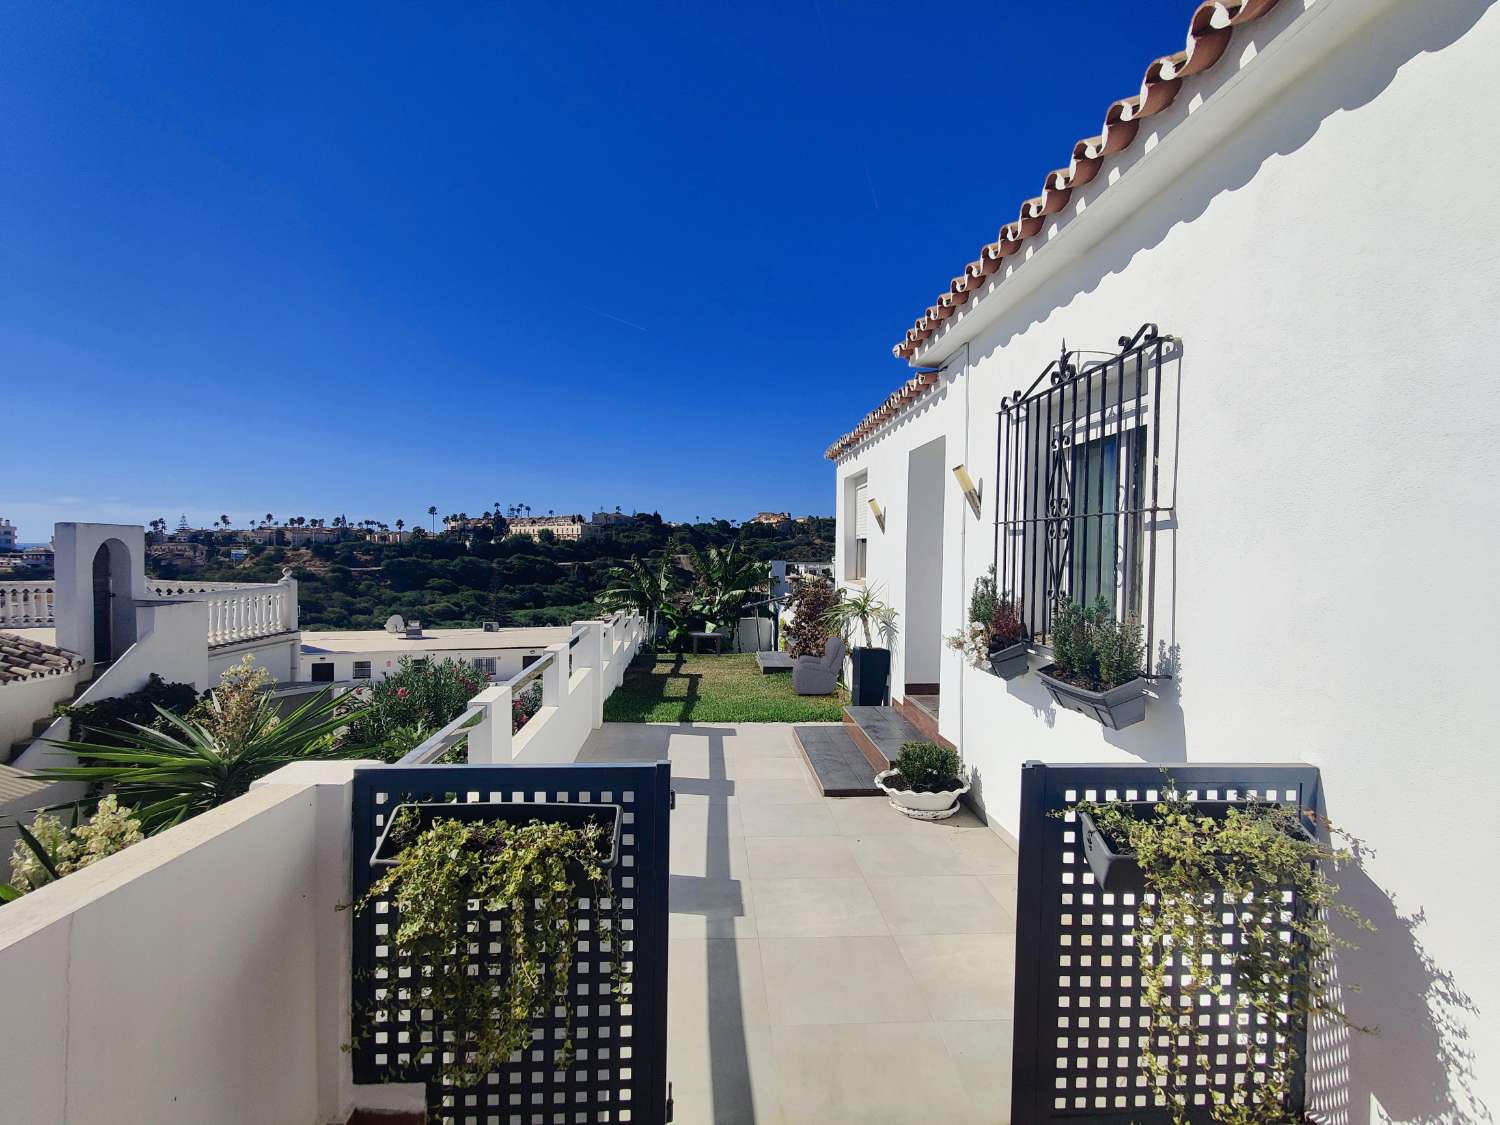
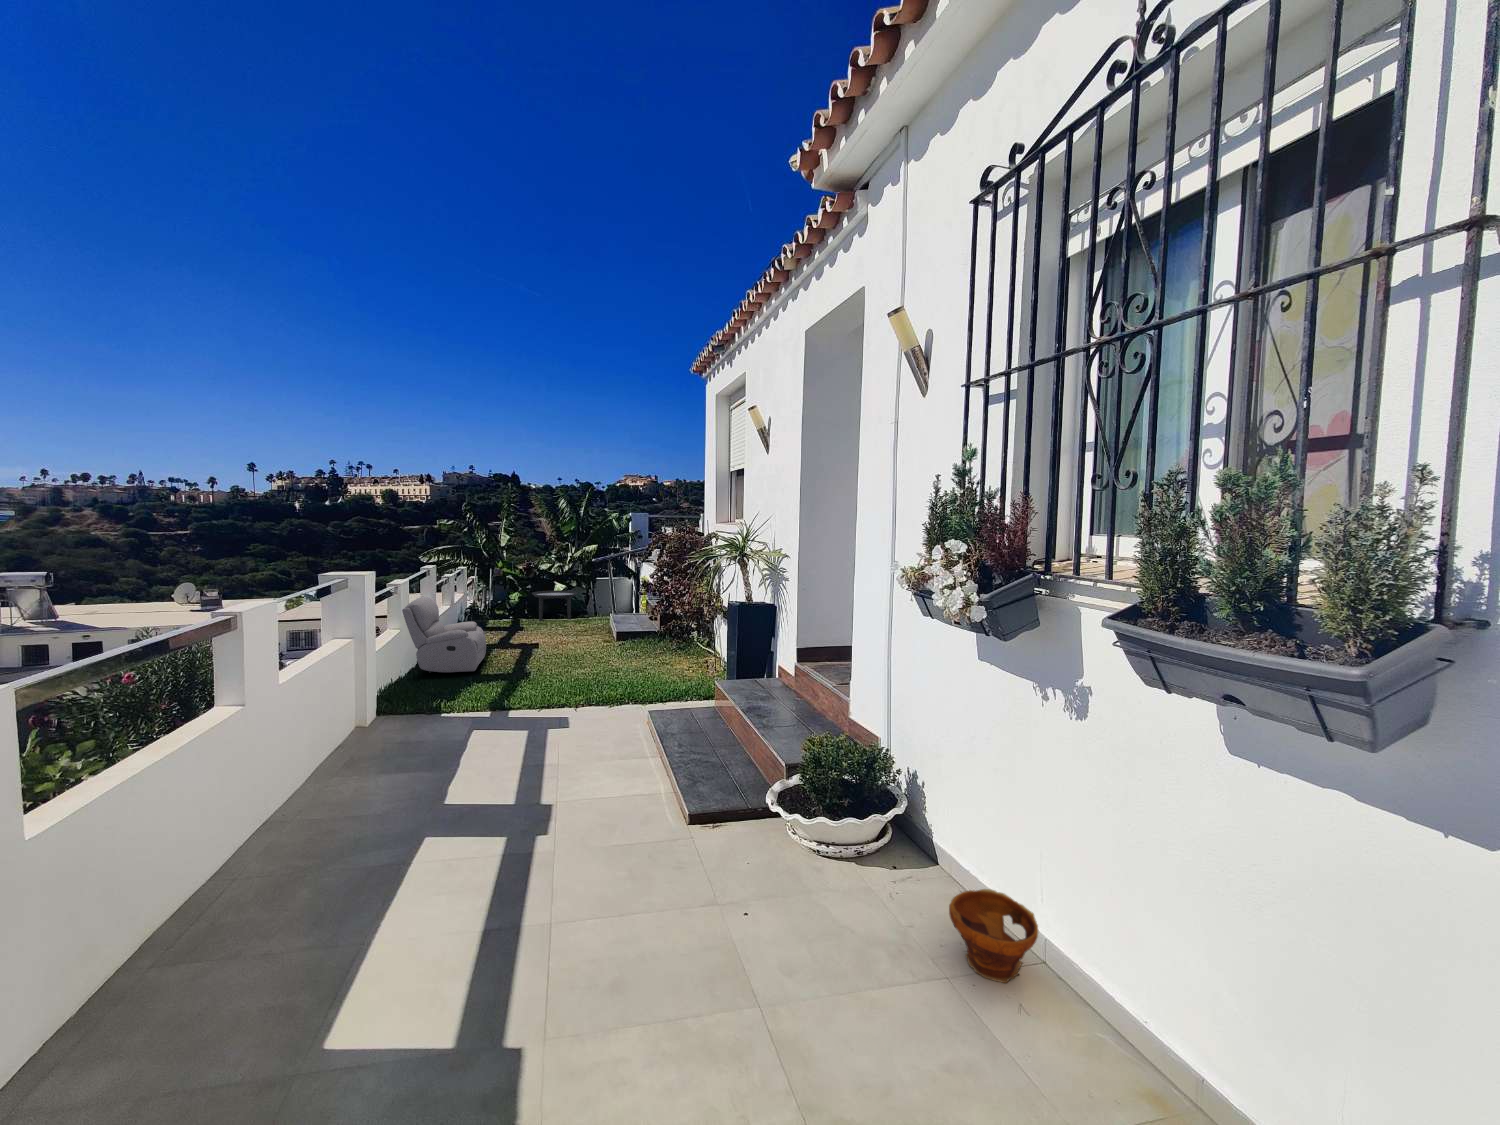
chair: present [792,636,846,694] -> present [402,597,486,673]
planter: none [951,803,994,841] -> present [949,889,1038,983]

